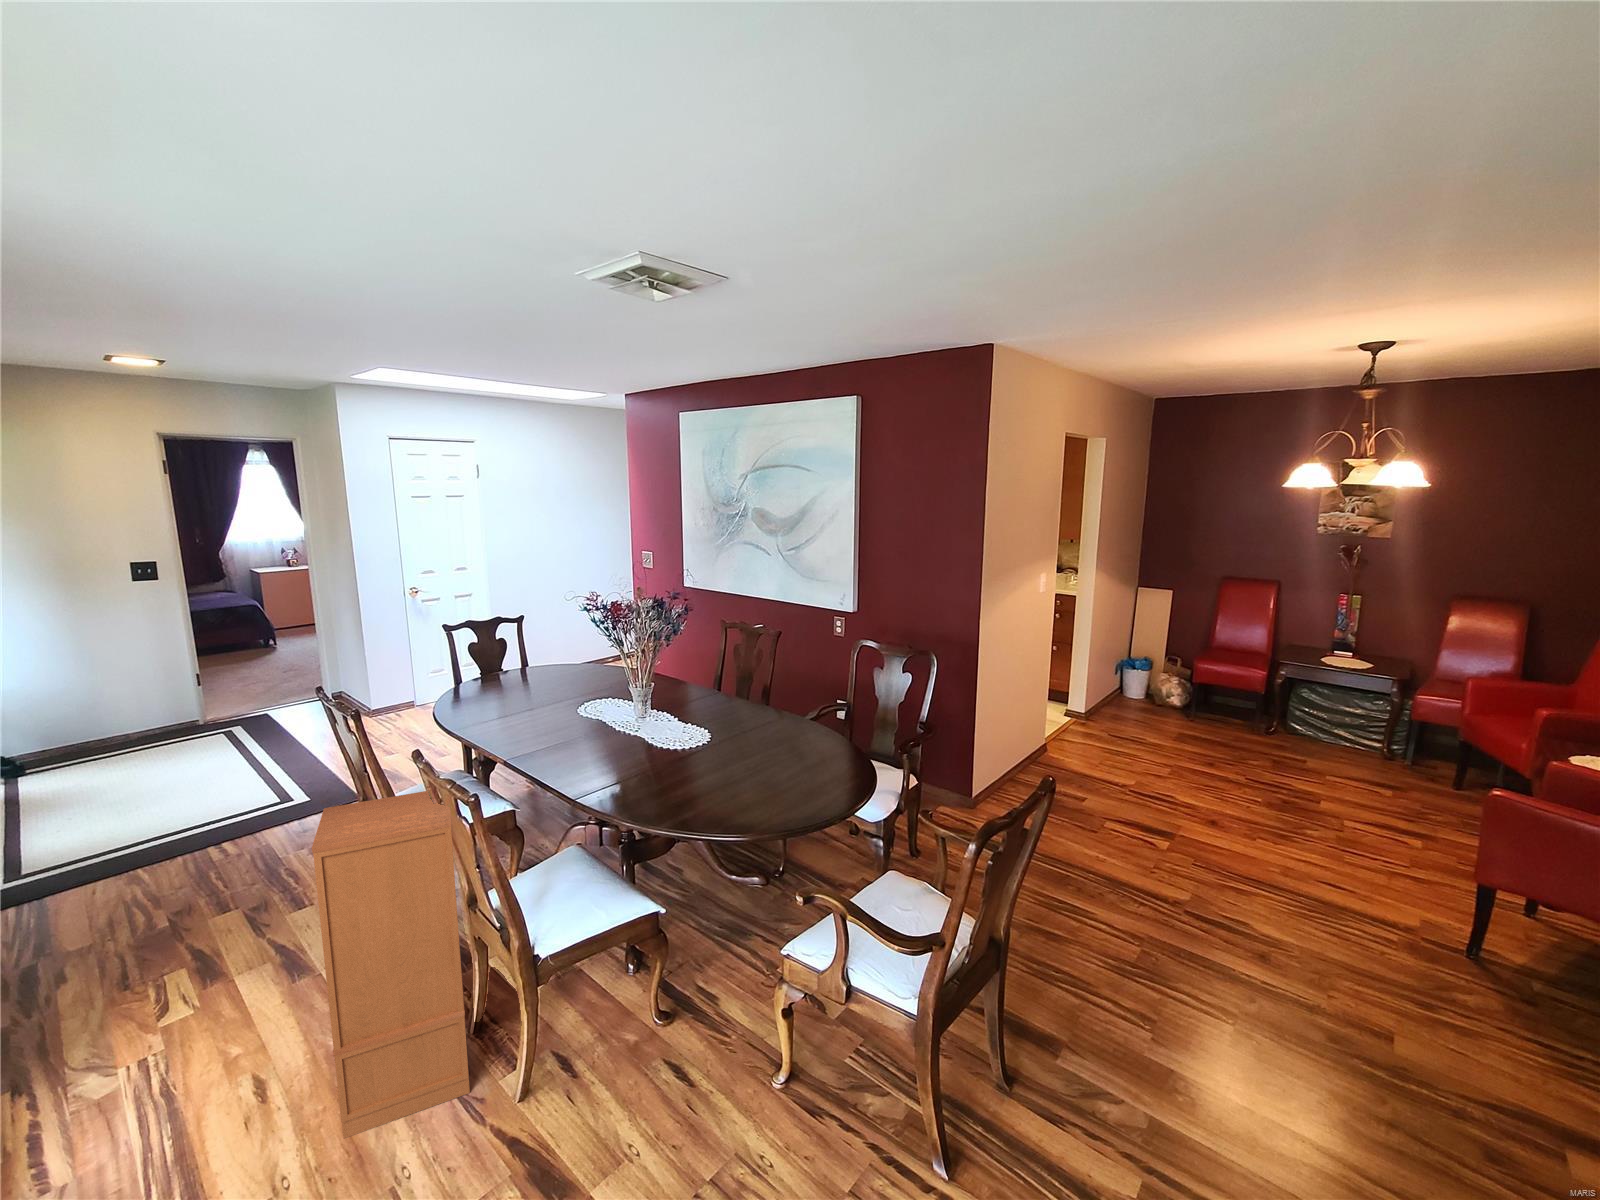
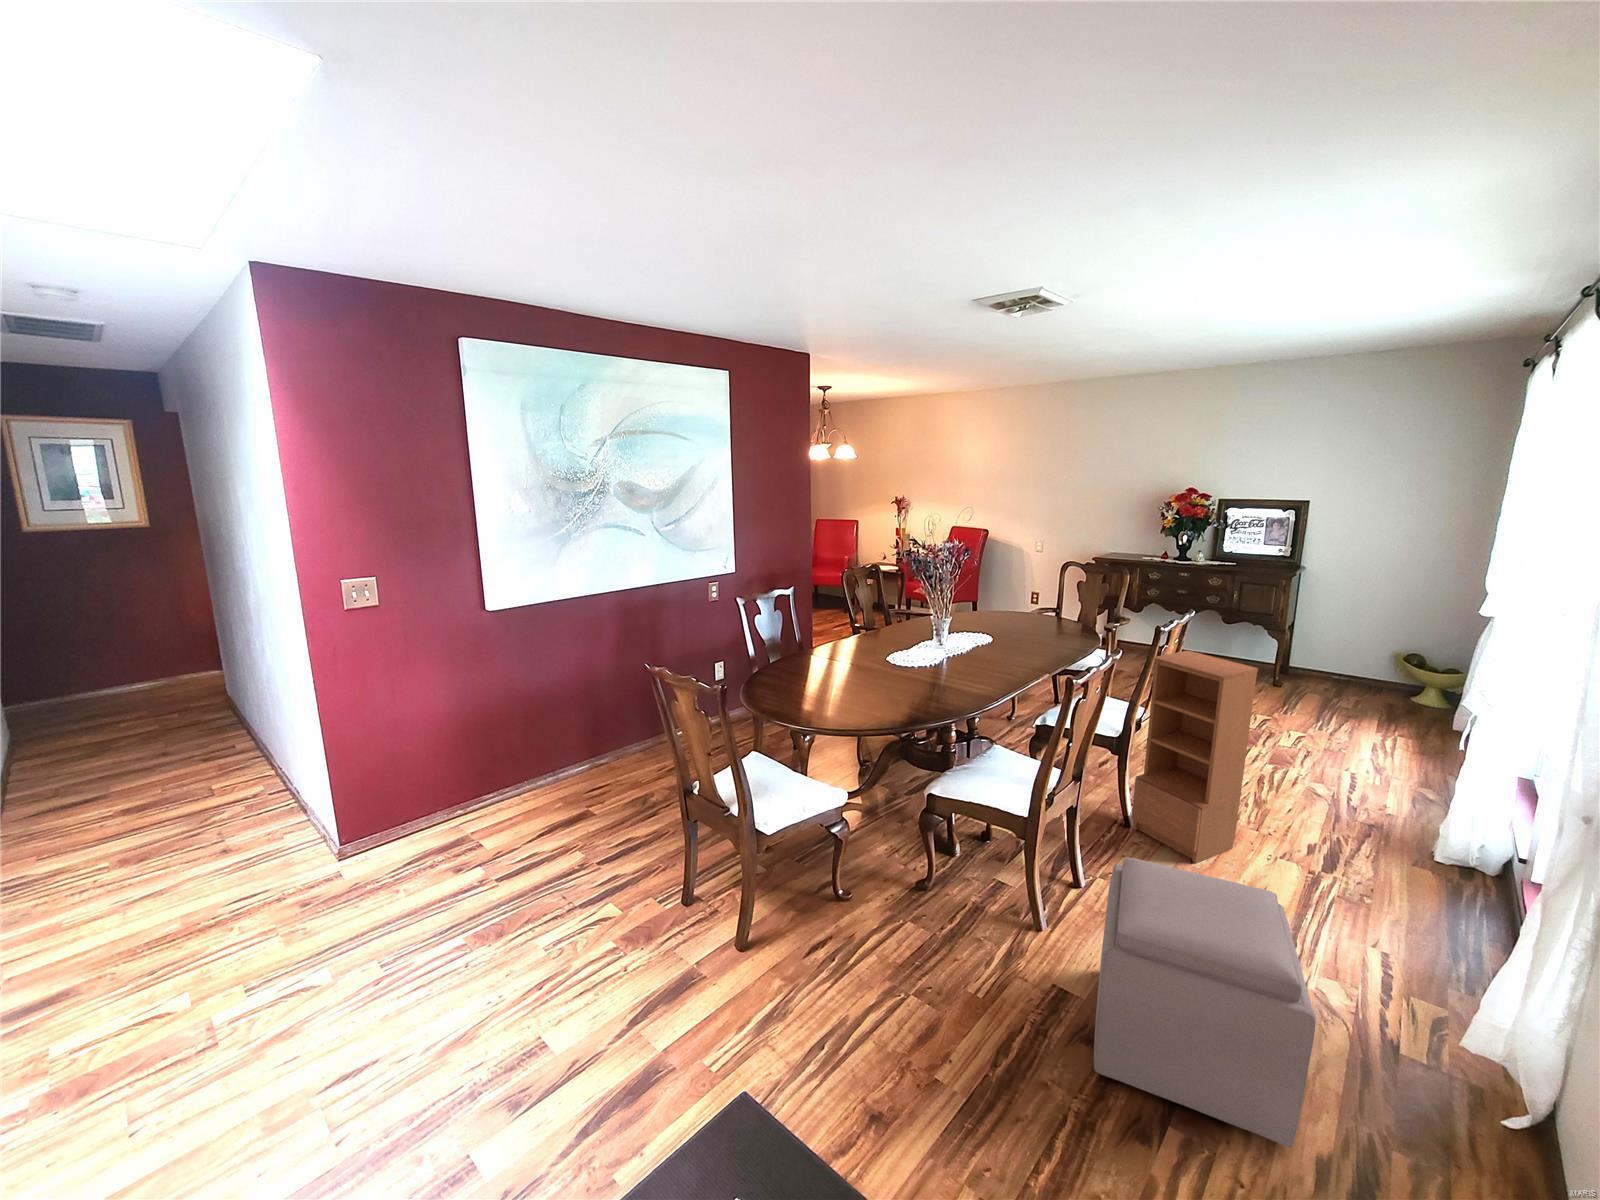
ottoman: none [68,806,295,1006] -> present [1094,857,1316,1147]

